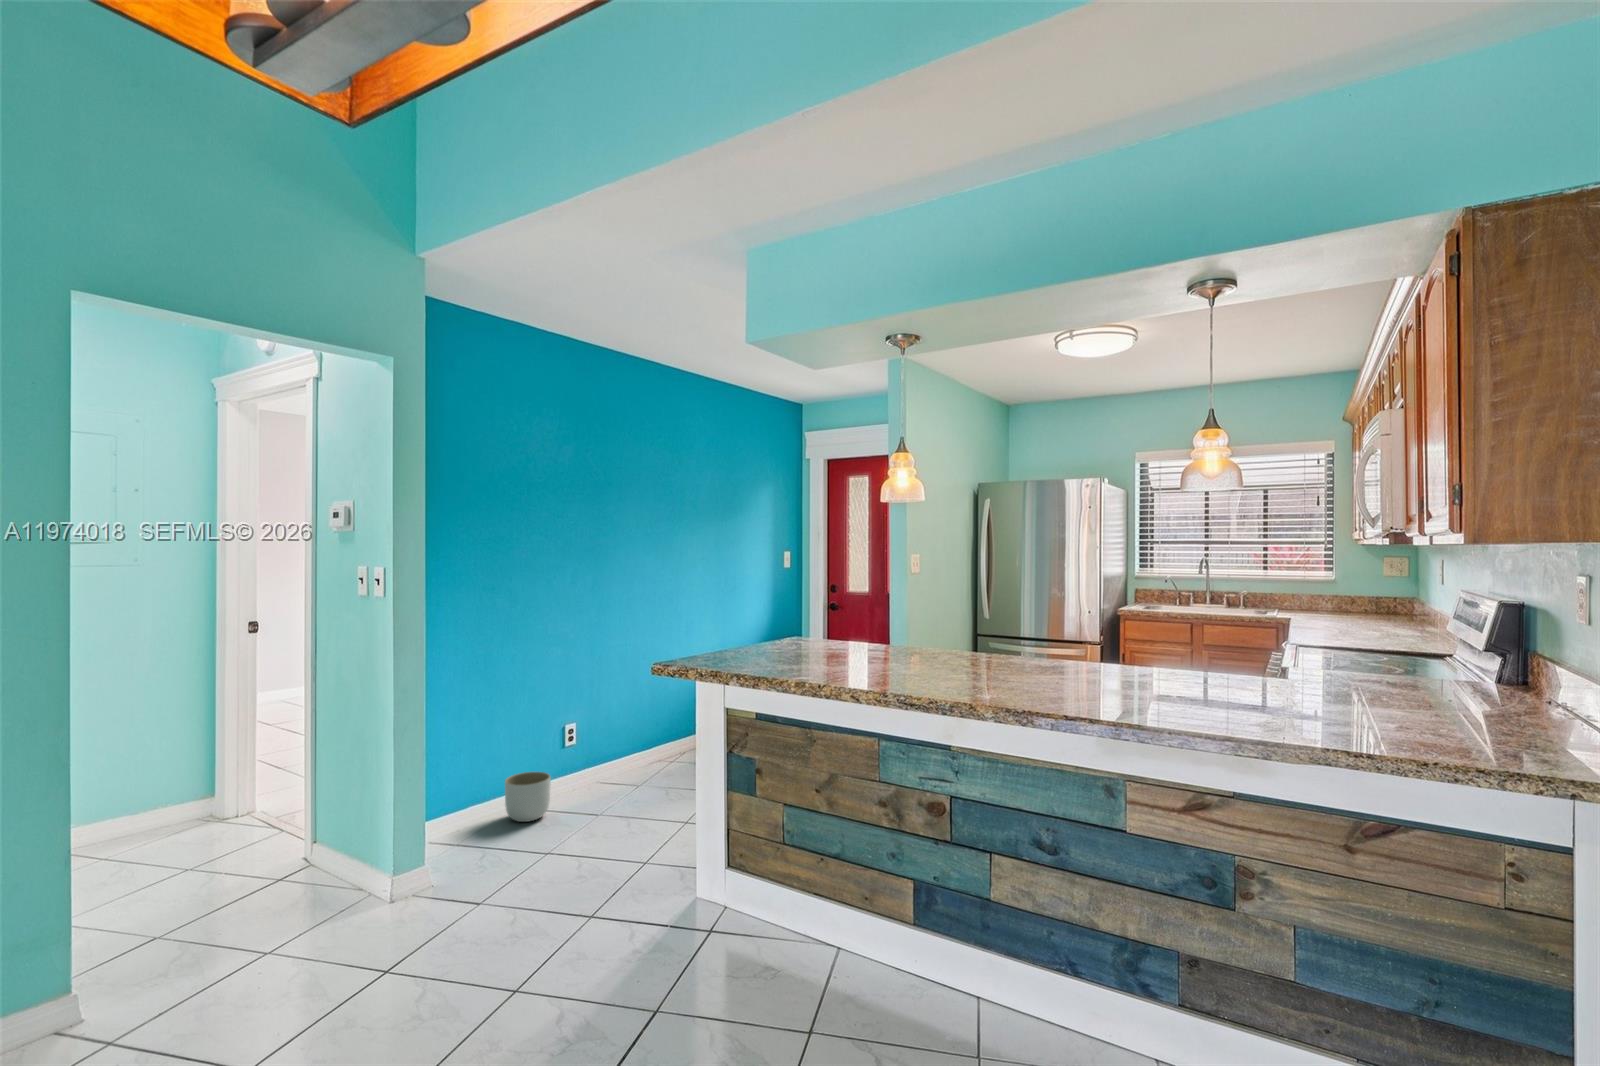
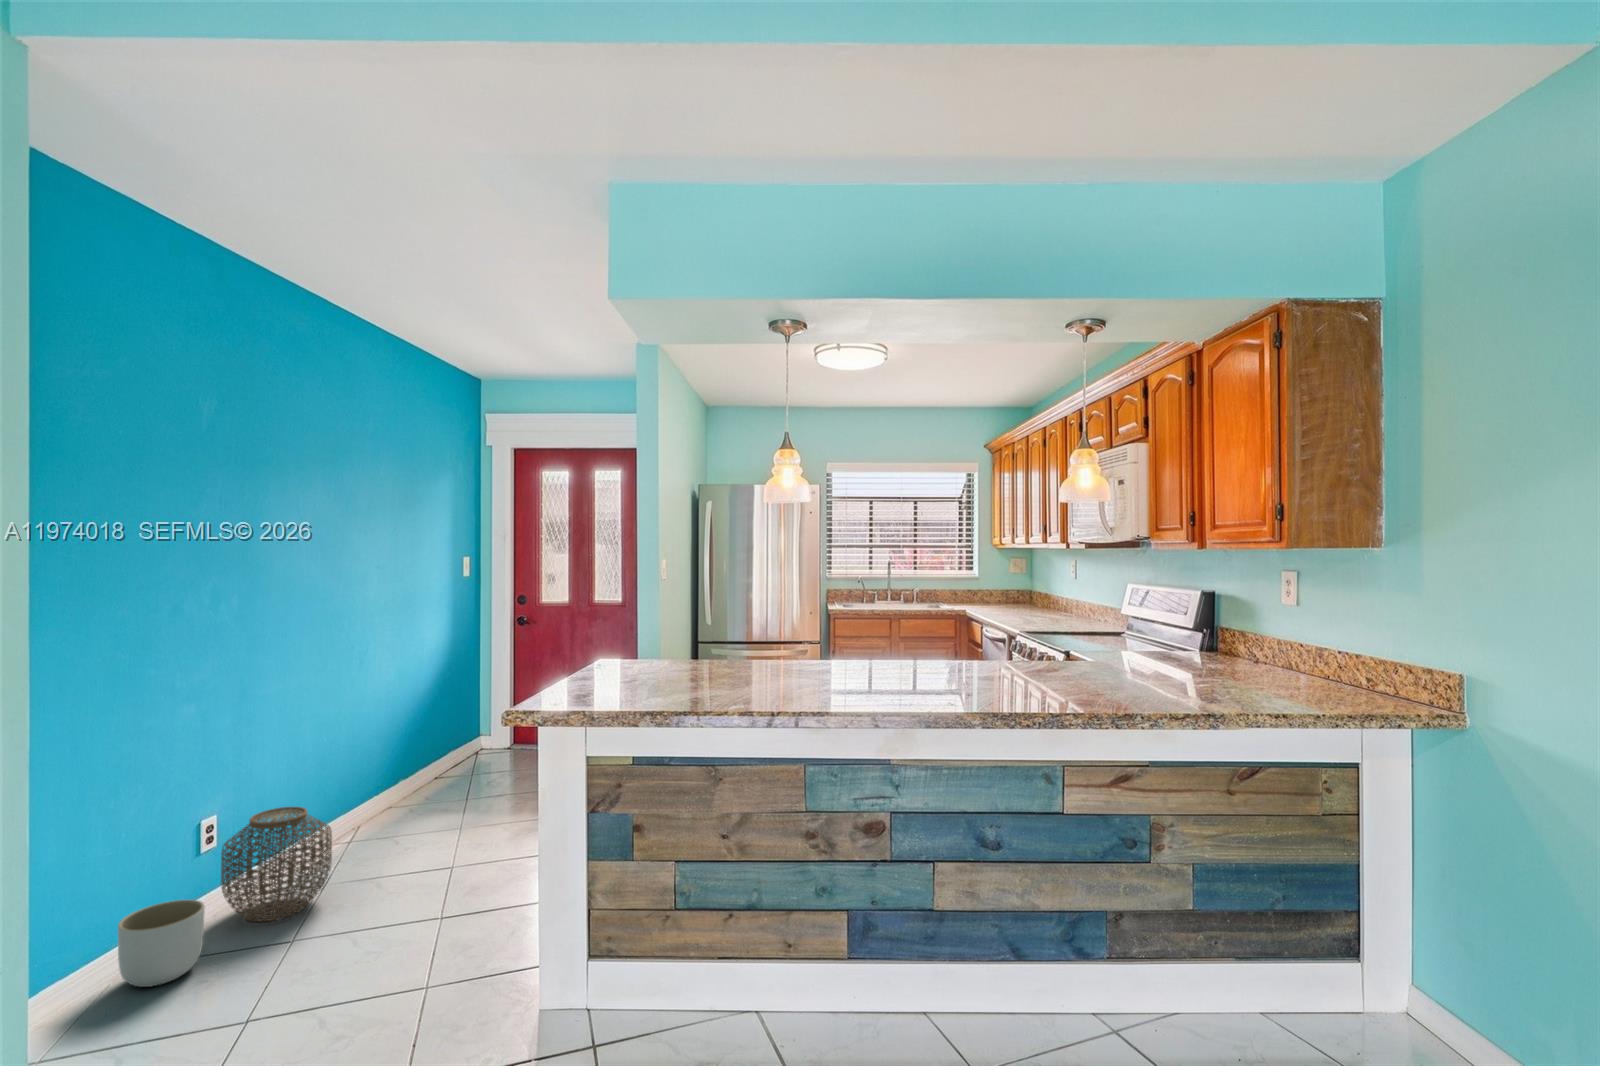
woven basket: none [574,724,639,800] -> present [221,807,332,922]

